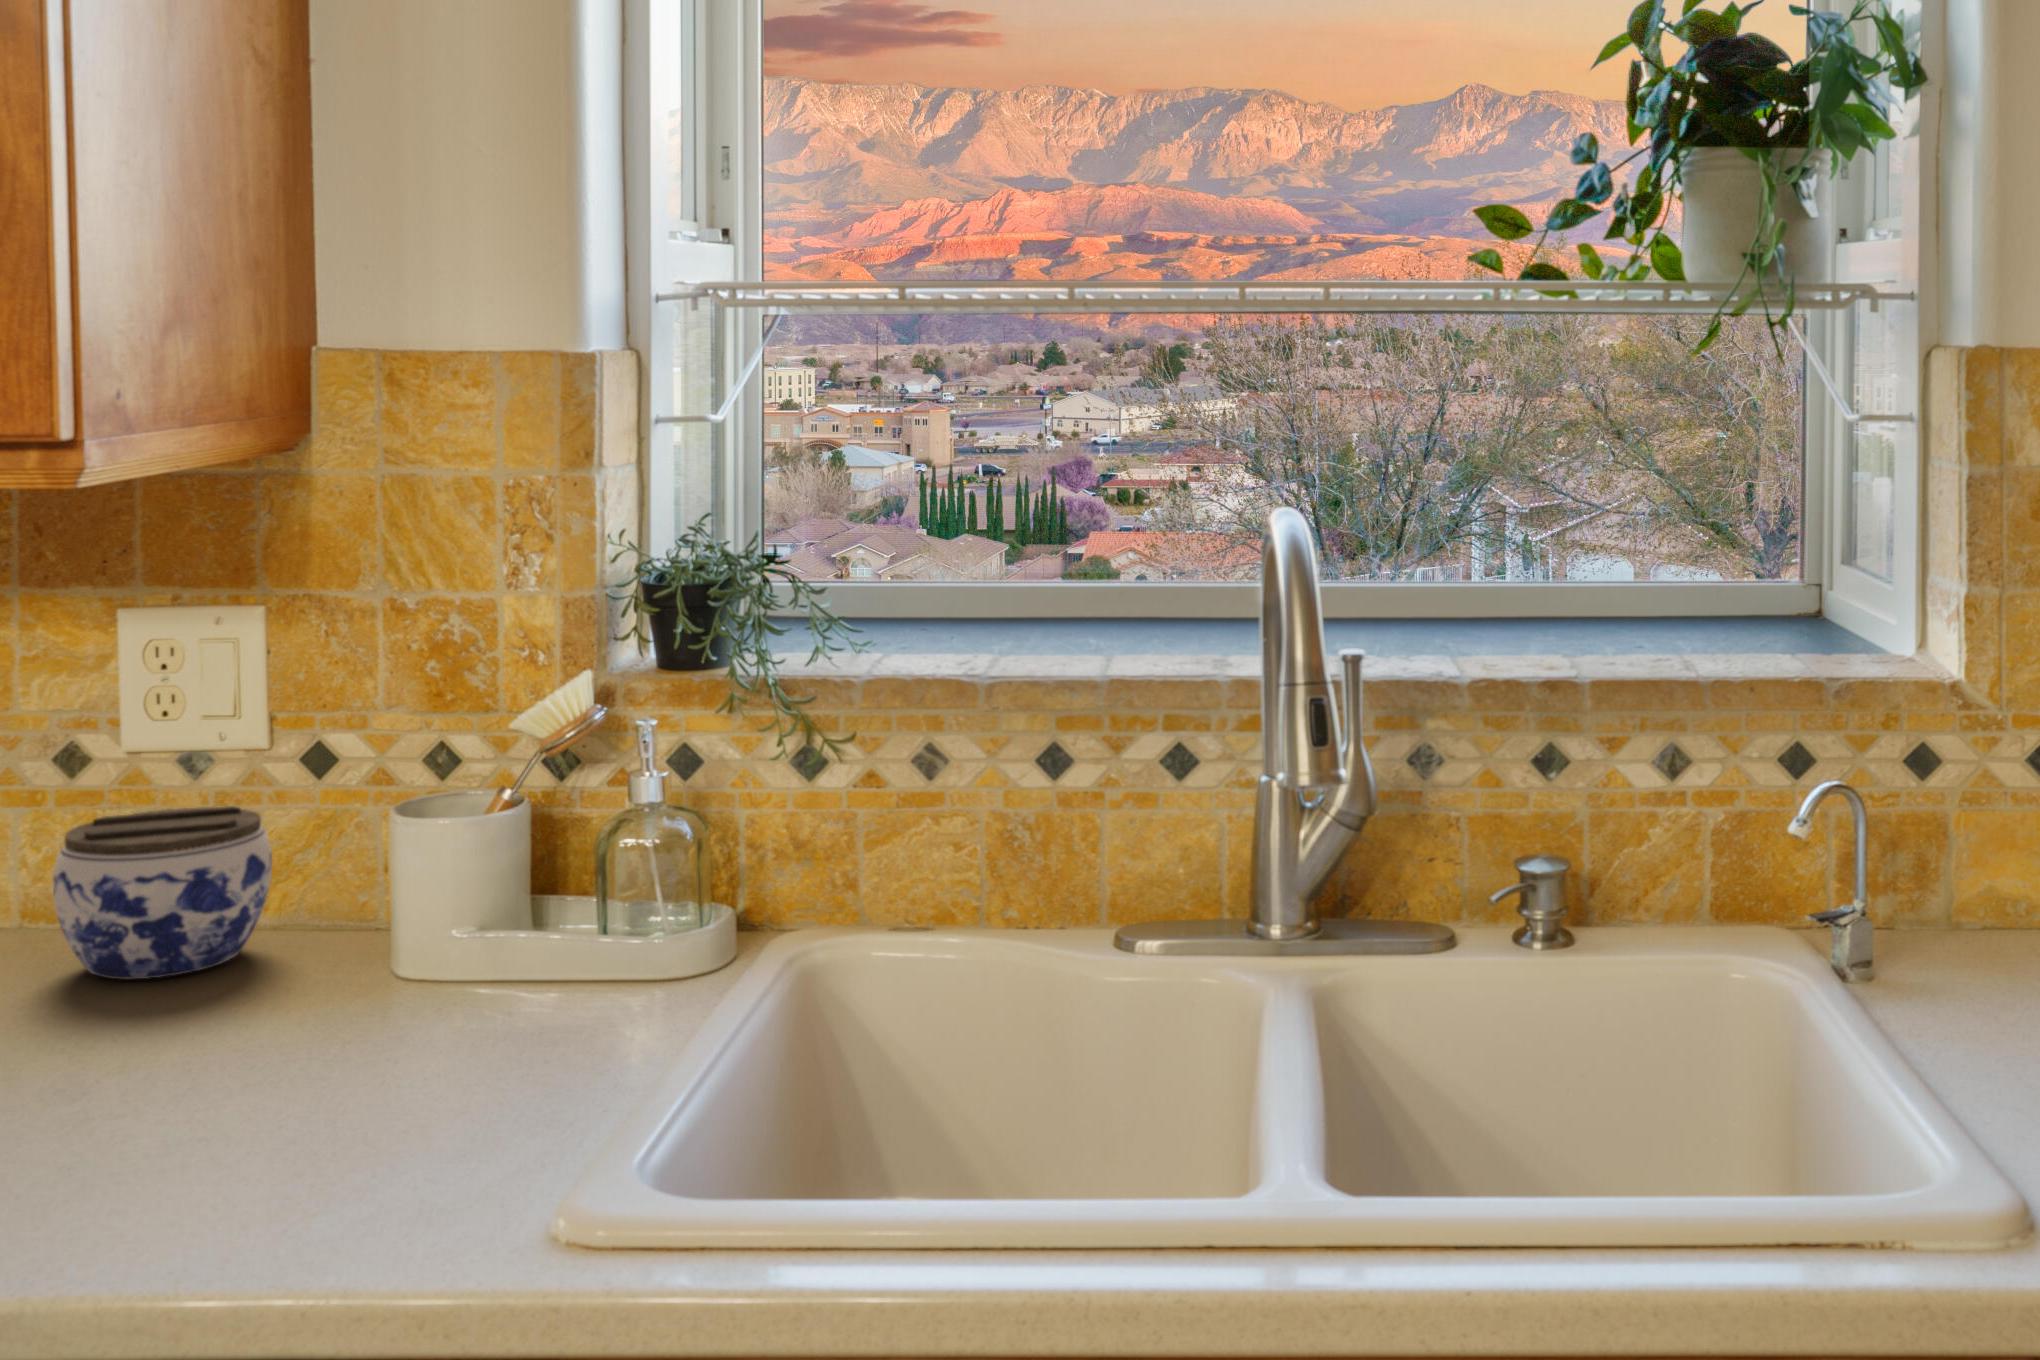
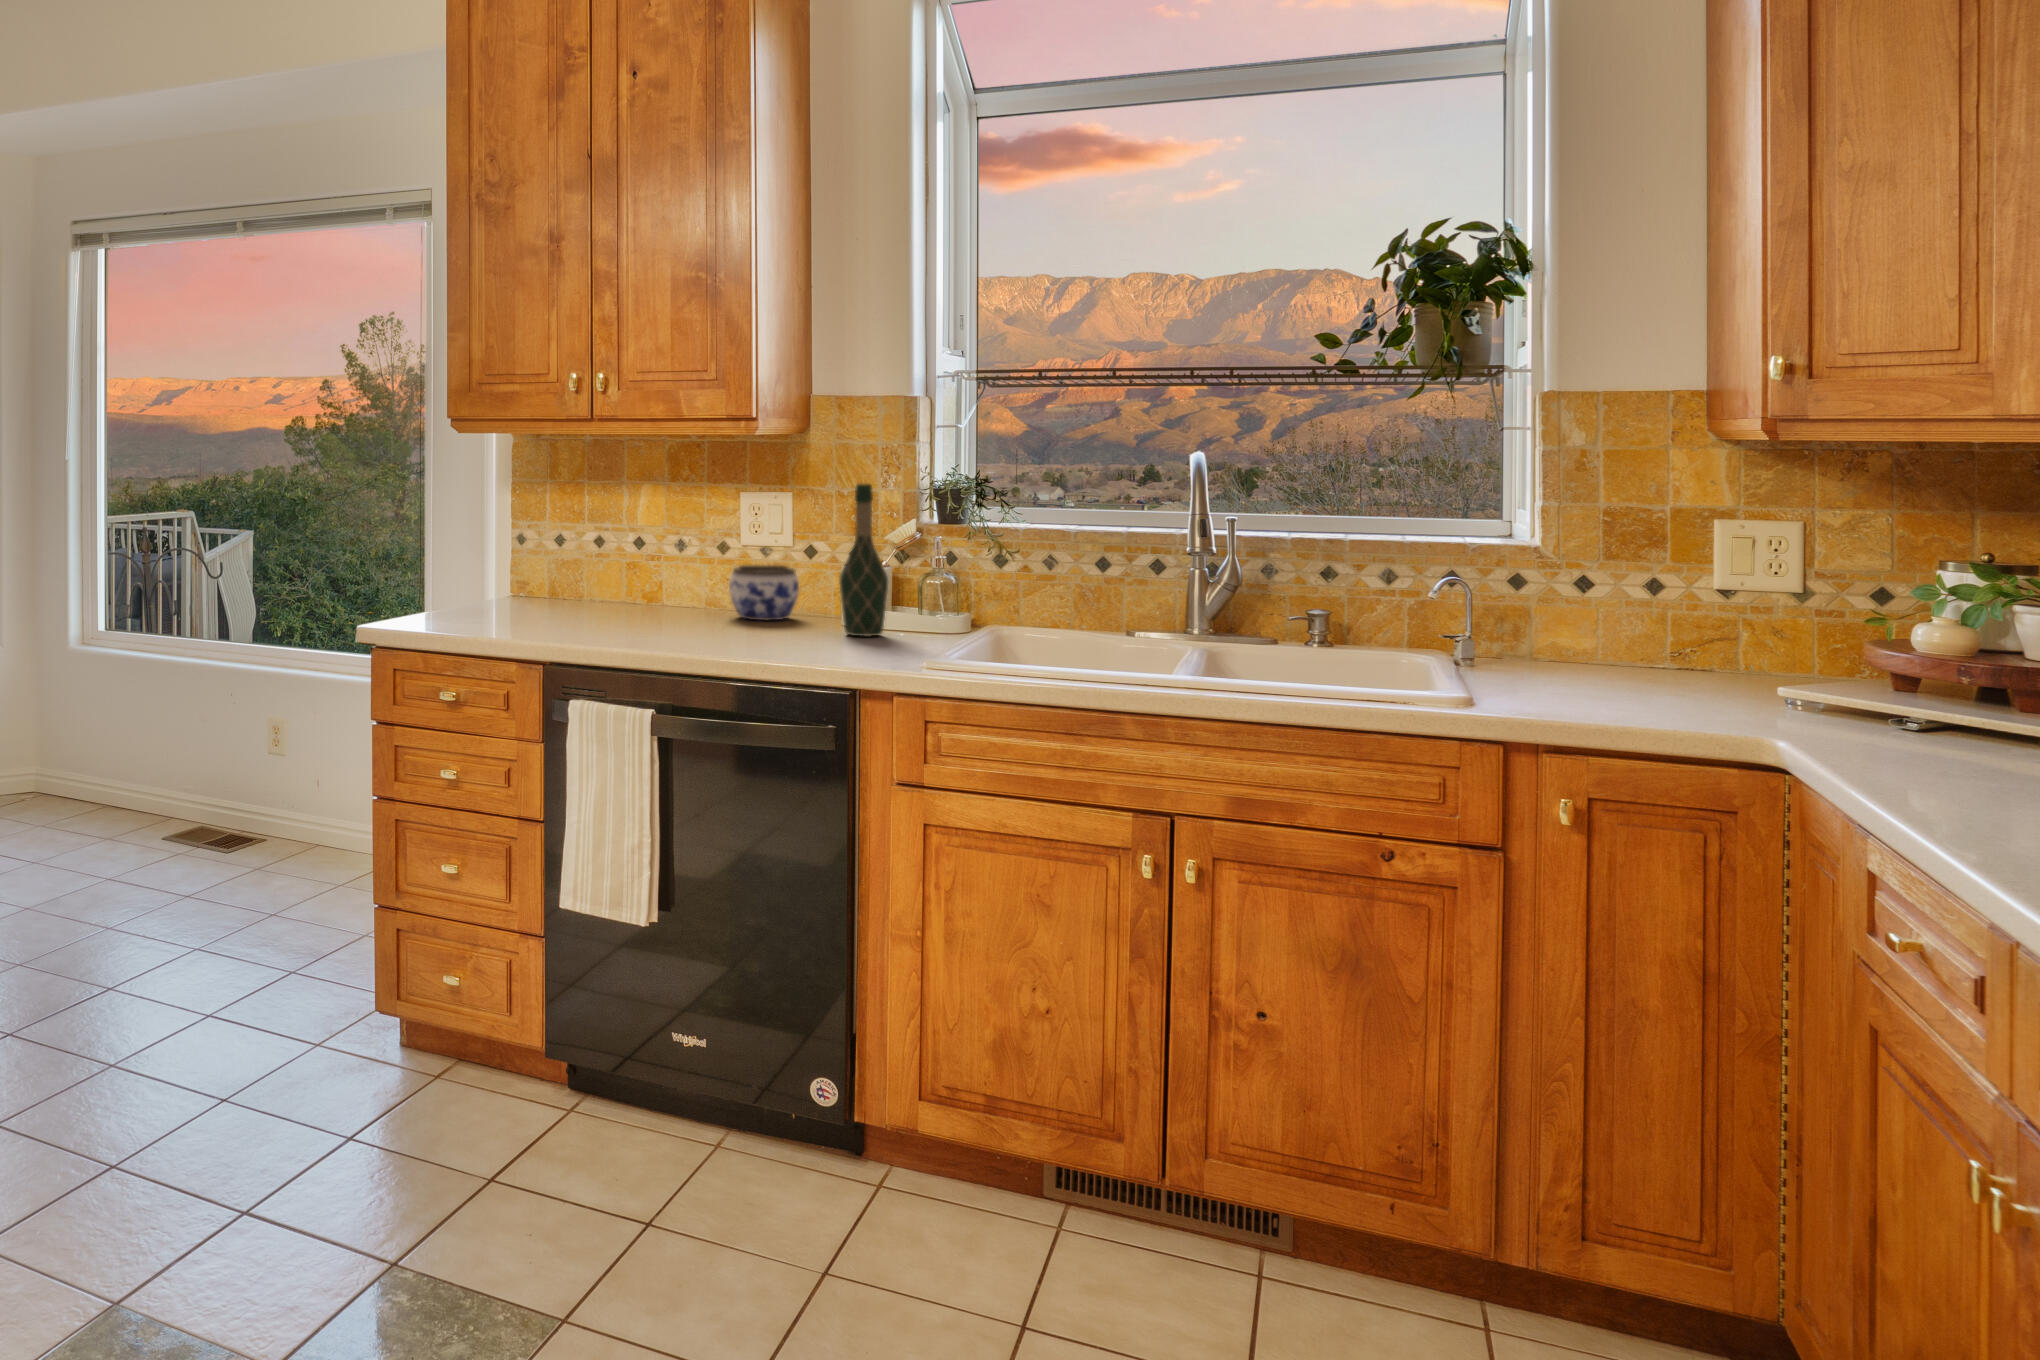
wine bottle: none [339,593,489,1039] -> present [840,484,888,637]

